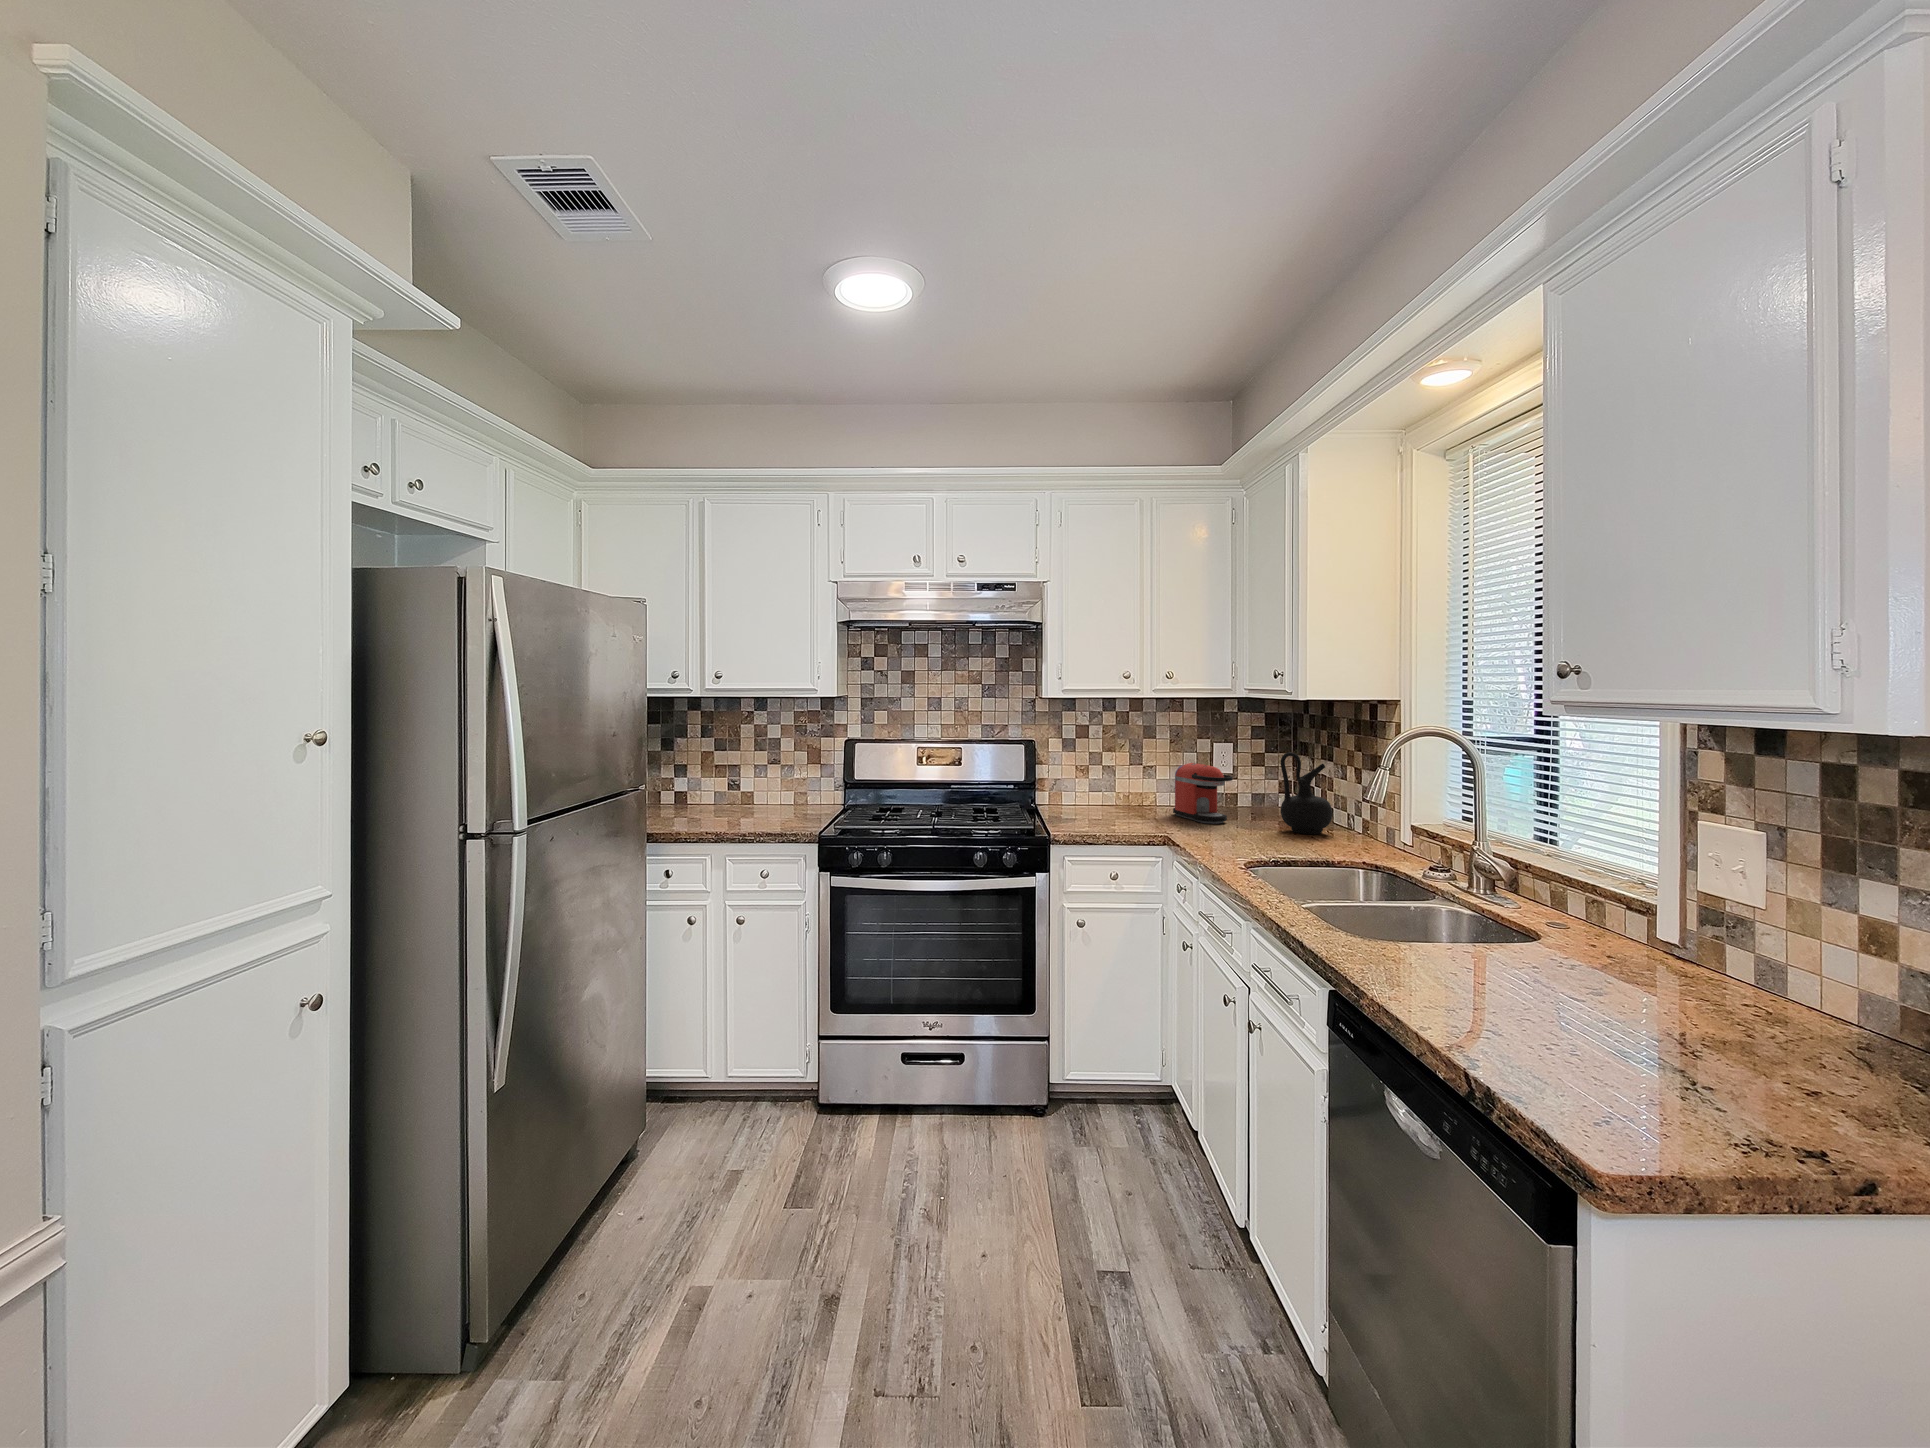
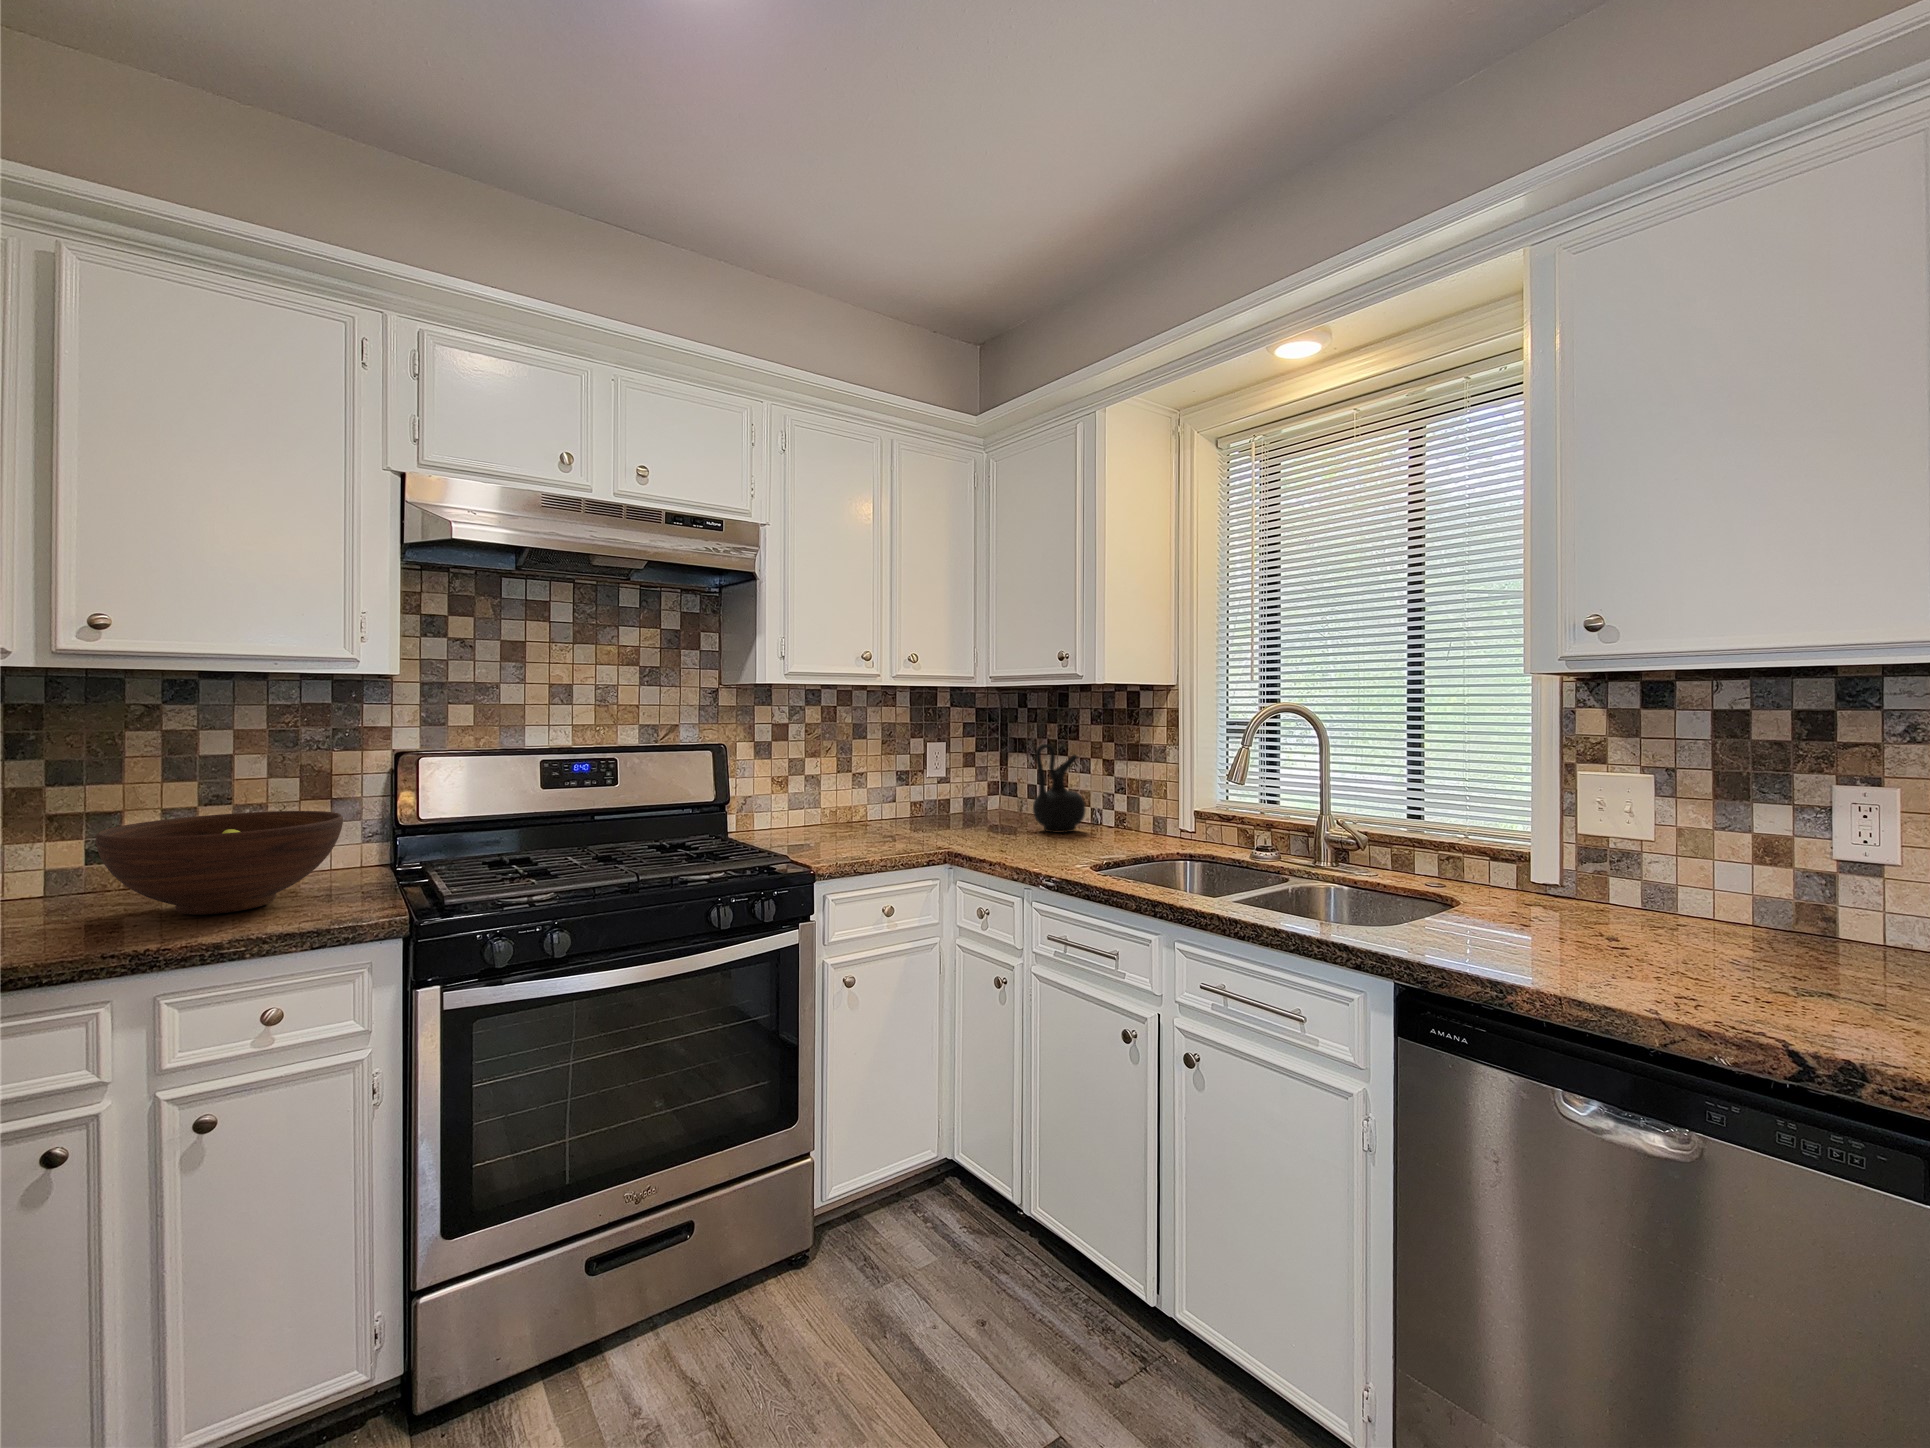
coffee maker: present [1173,763,1233,824] -> none [901,763,983,833]
fruit bowl: none [701,766,799,816] -> present [96,811,343,915]

